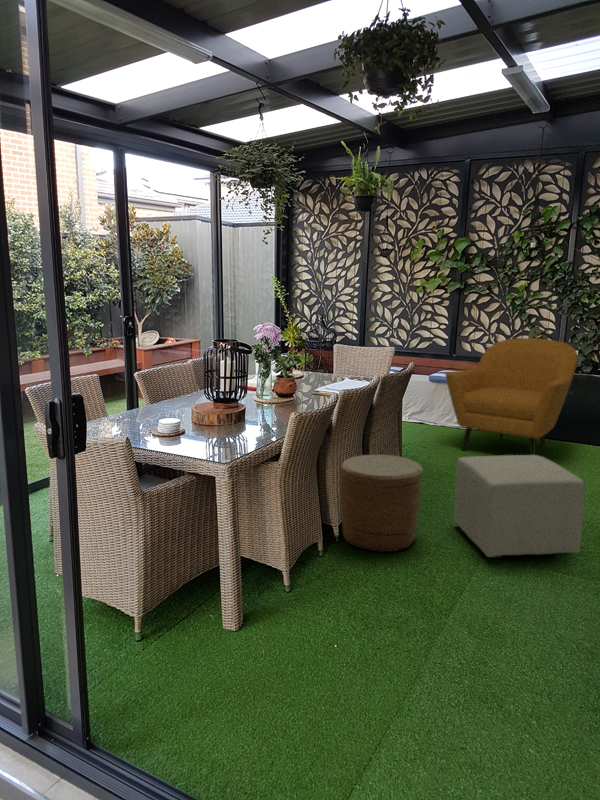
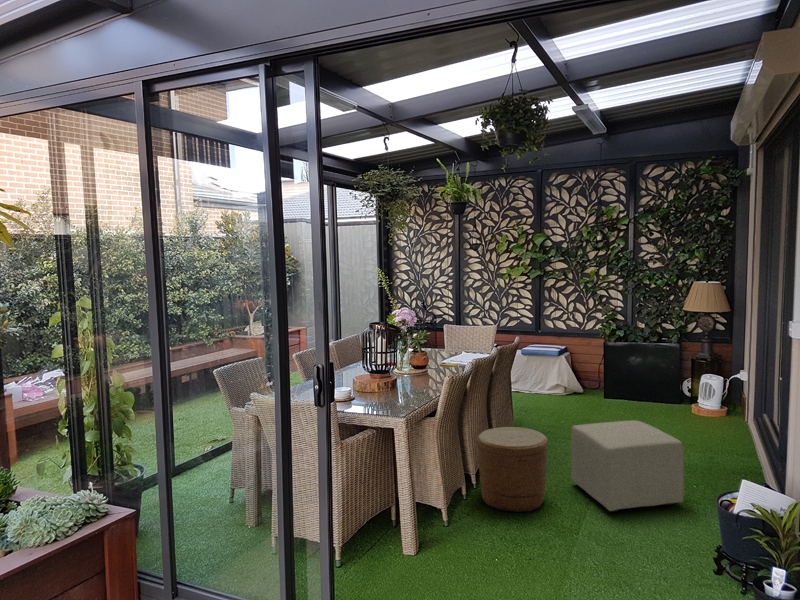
armchair: present [446,338,577,455] -> none [540,316,648,423]

